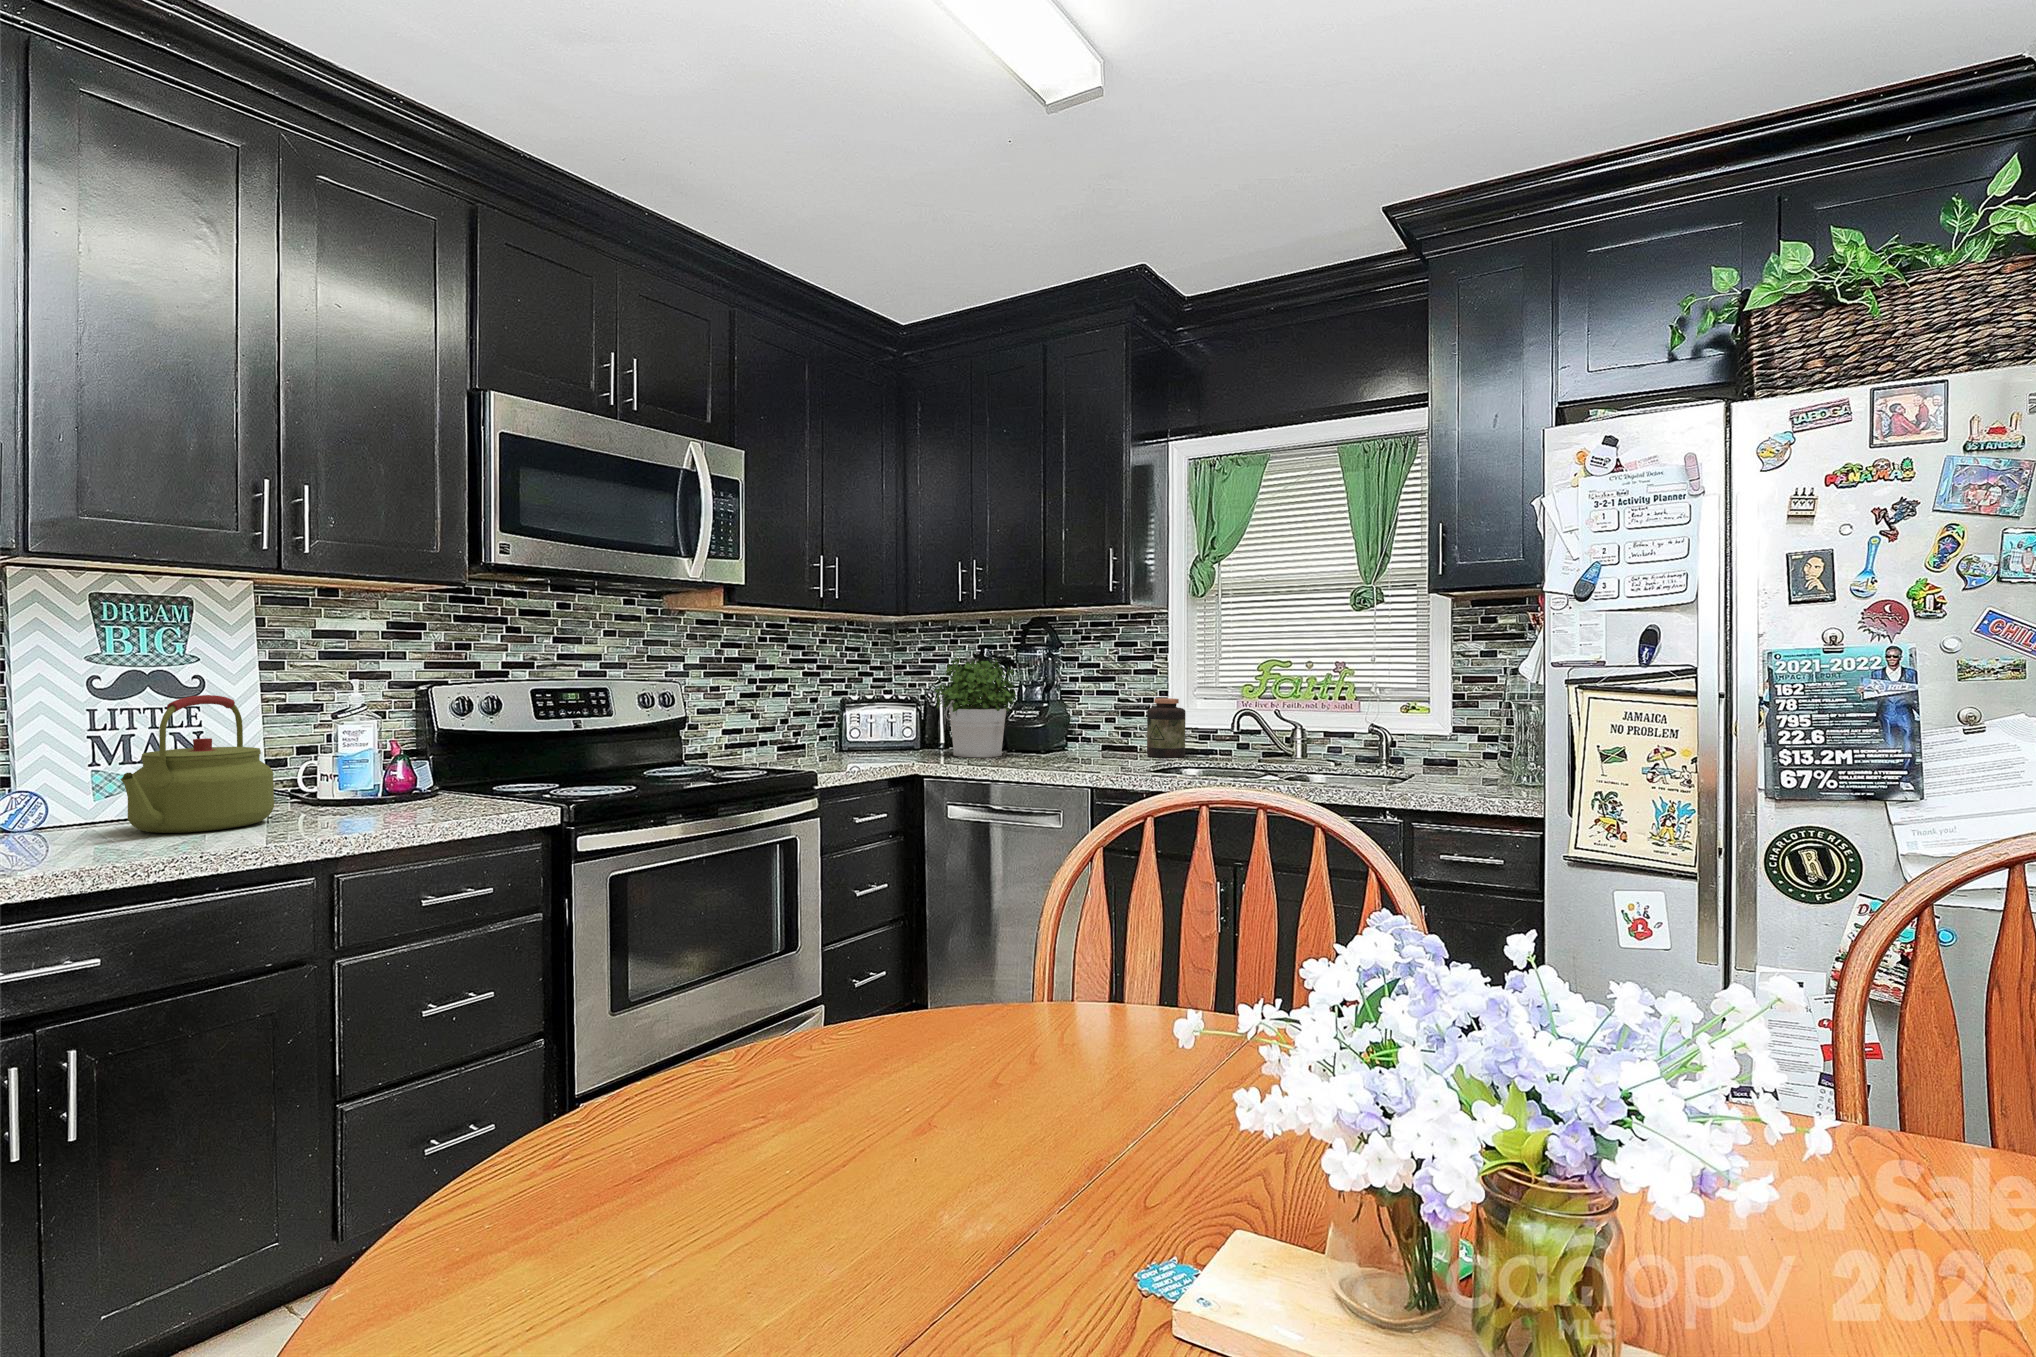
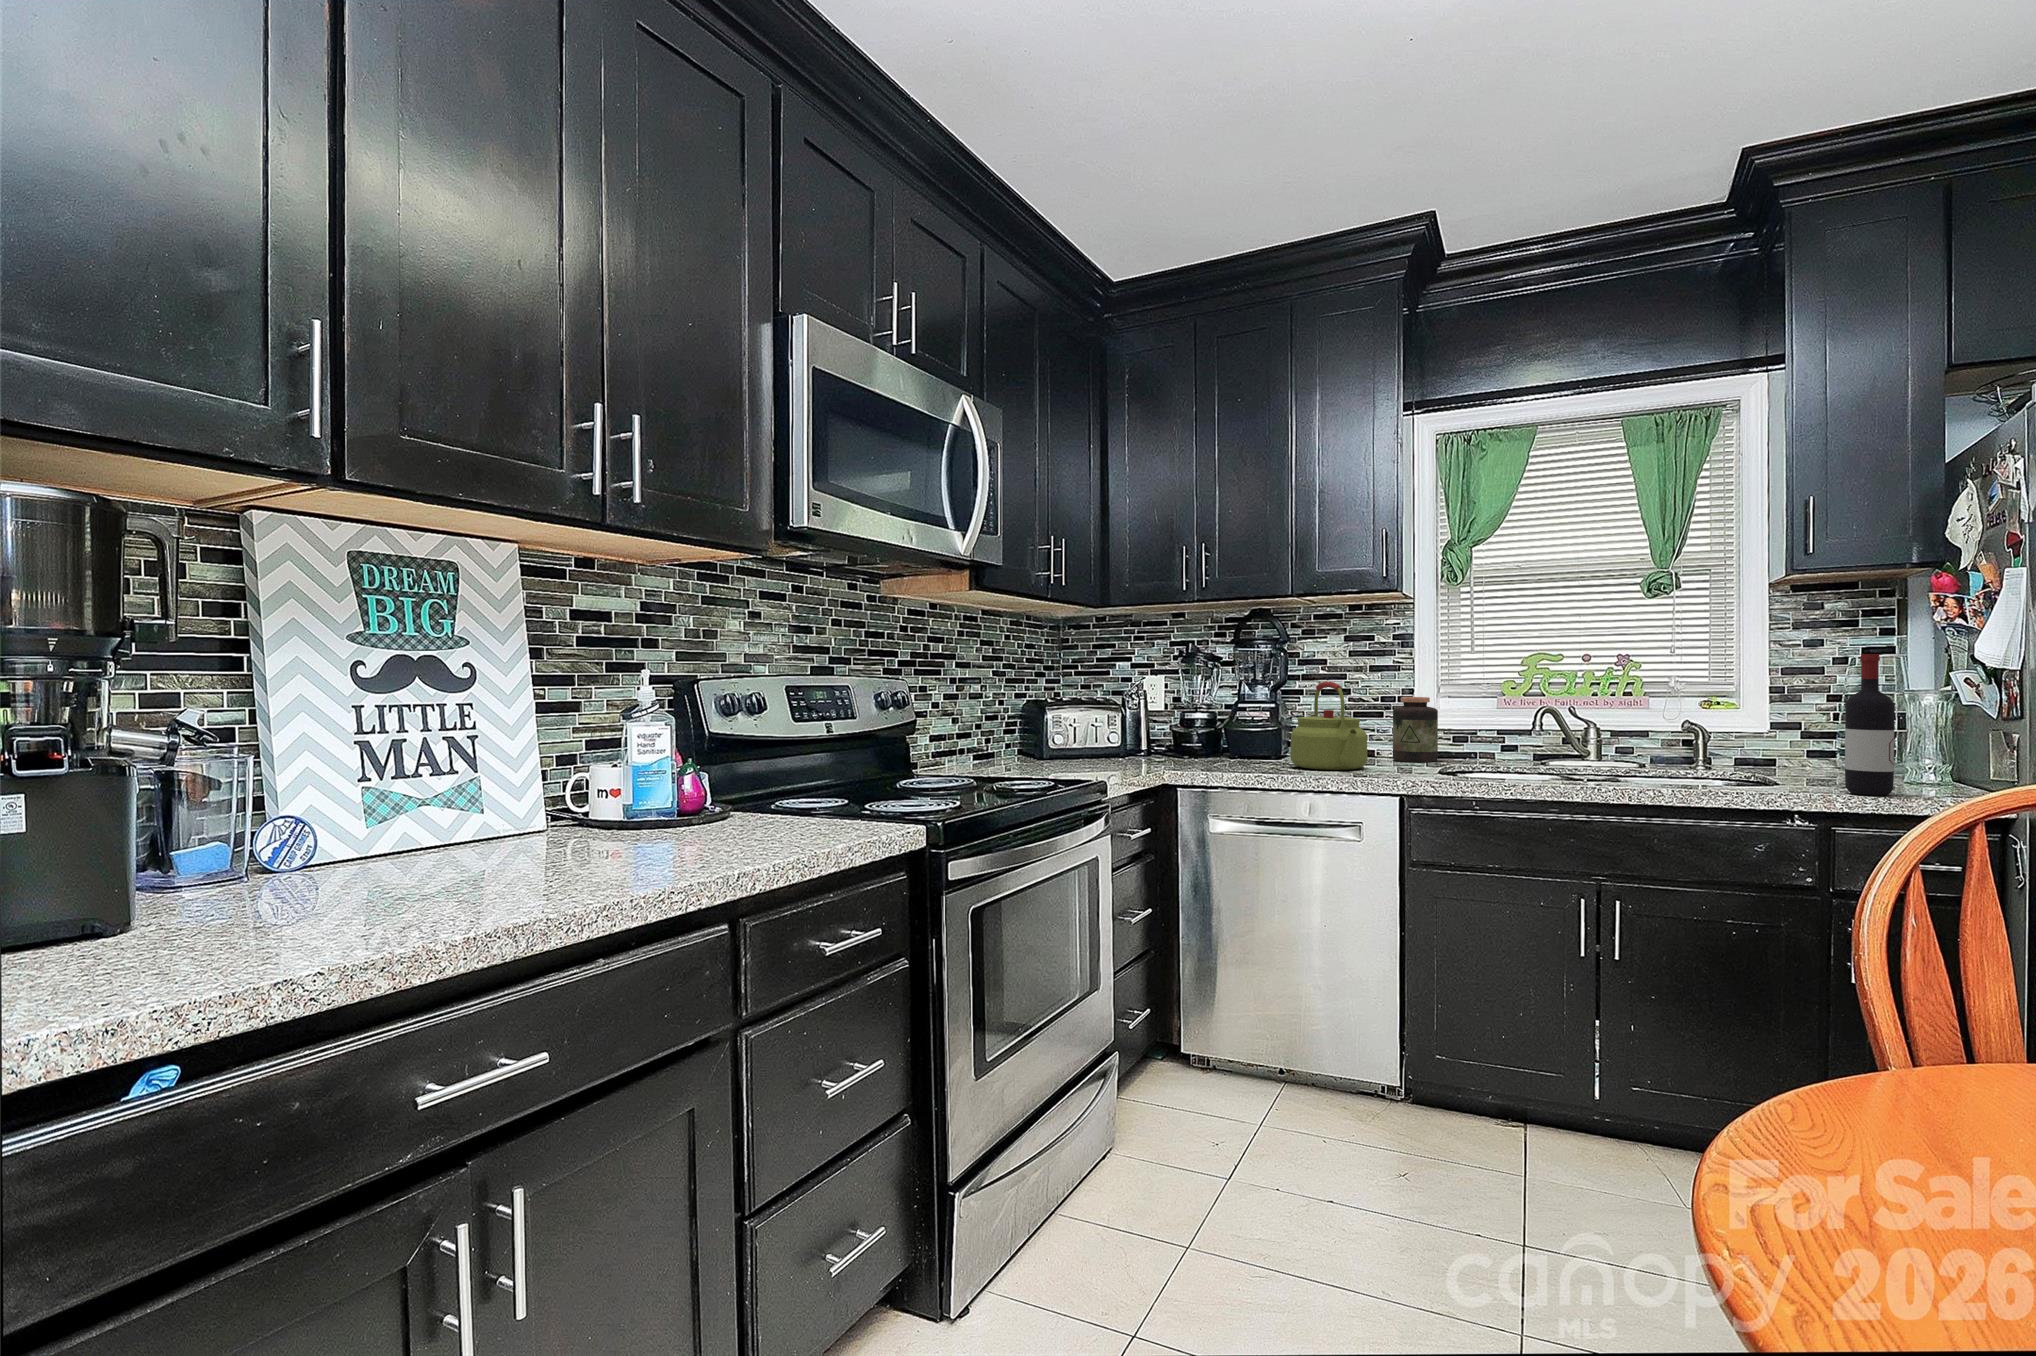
potted plant: present [935,657,1016,757] -> none [1158,651,1249,764]
wine bottle: none [1418,669,1455,794] -> present [1845,654,1895,796]
kettle: present [120,695,274,833] -> present [1290,681,1367,770]

